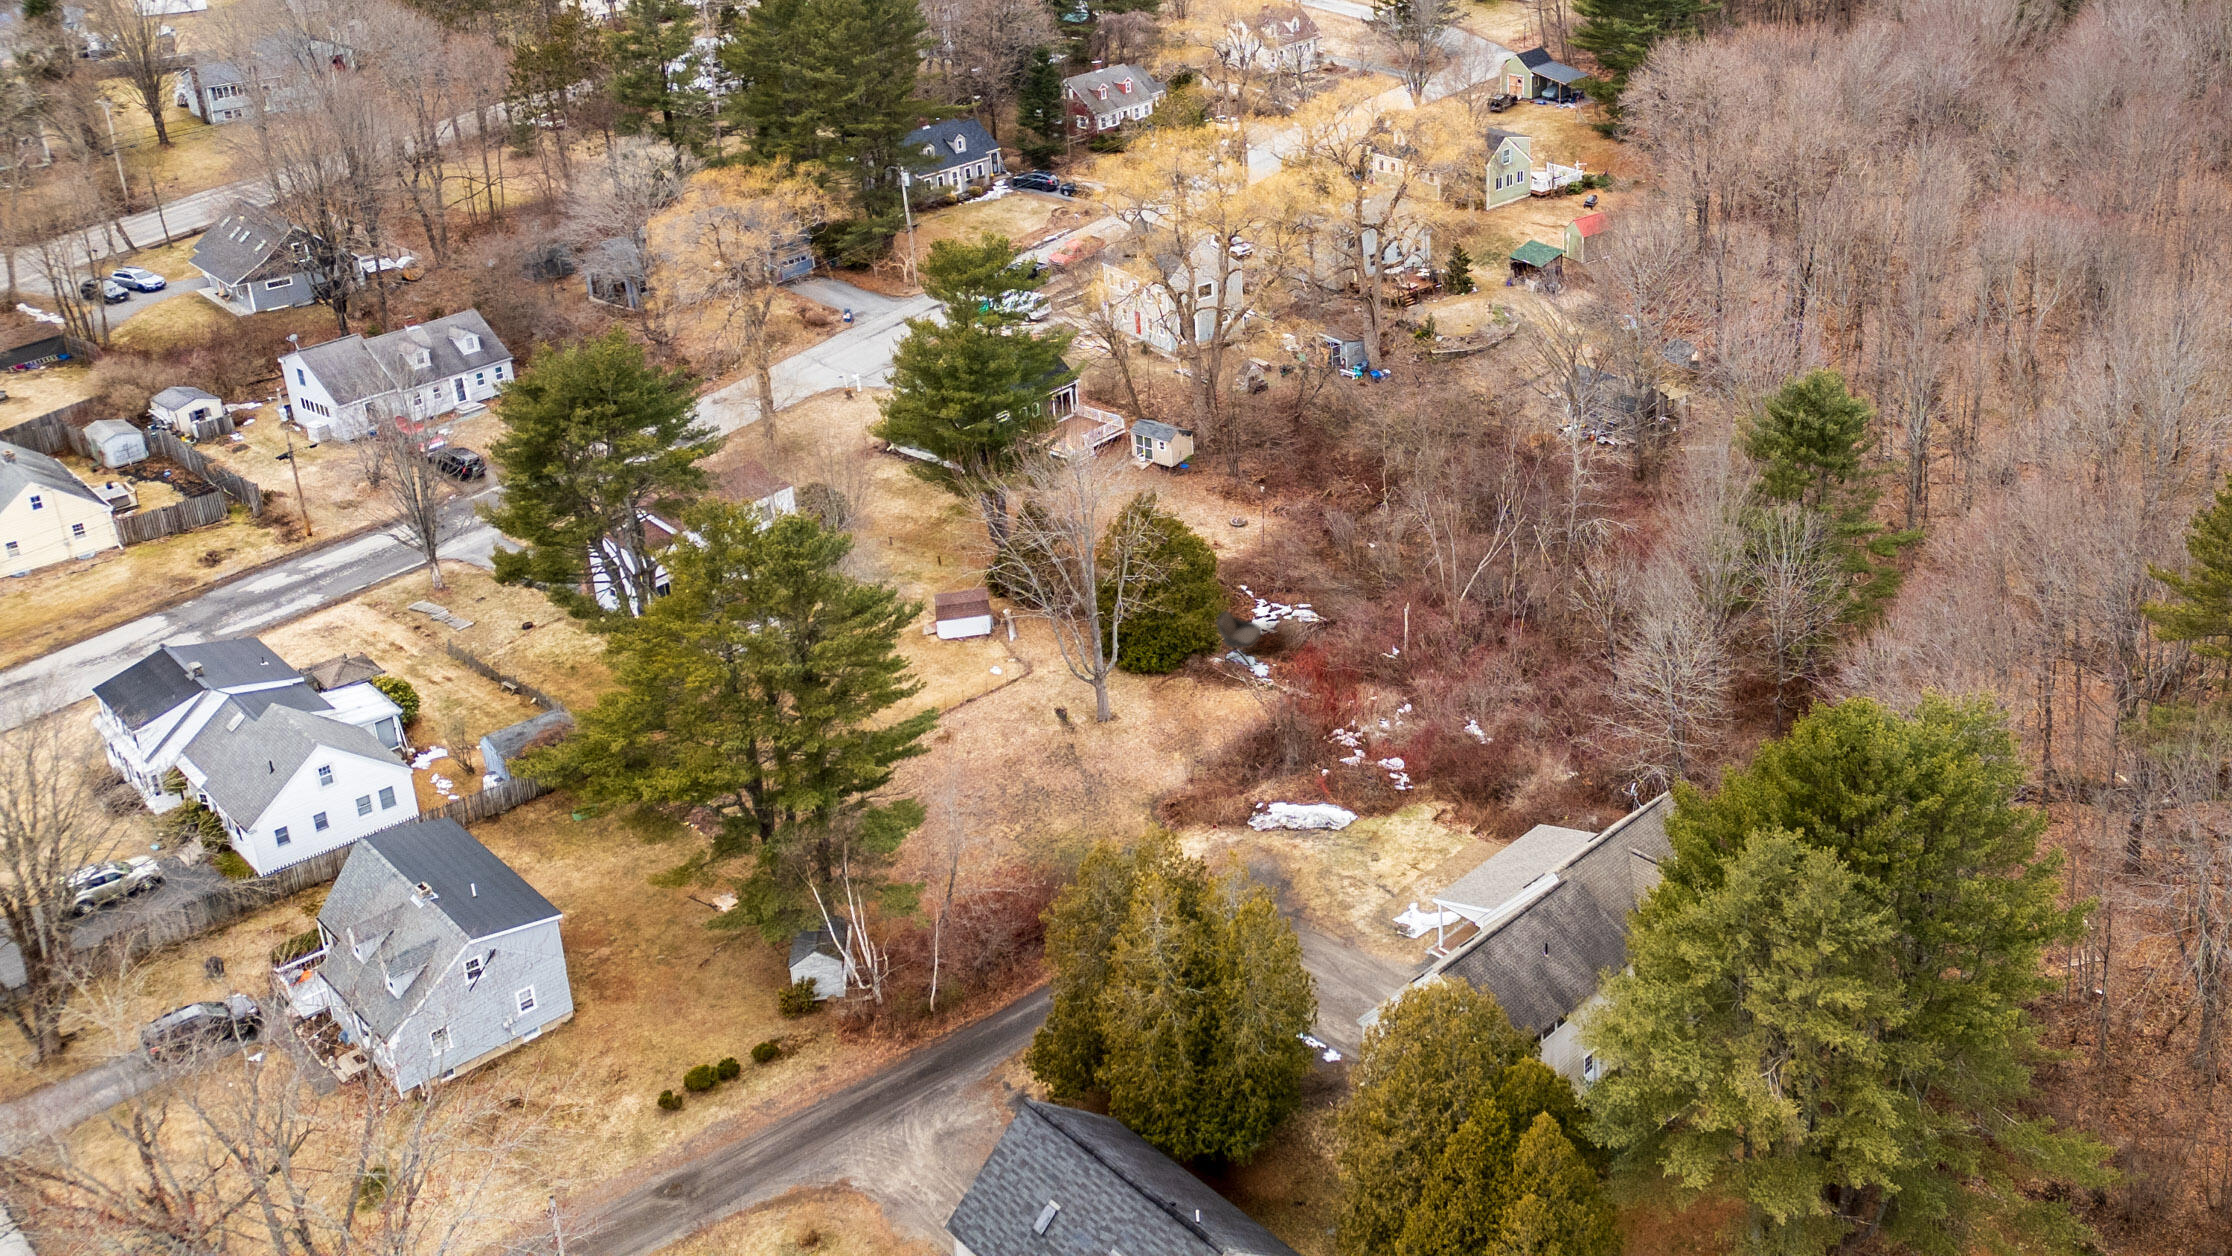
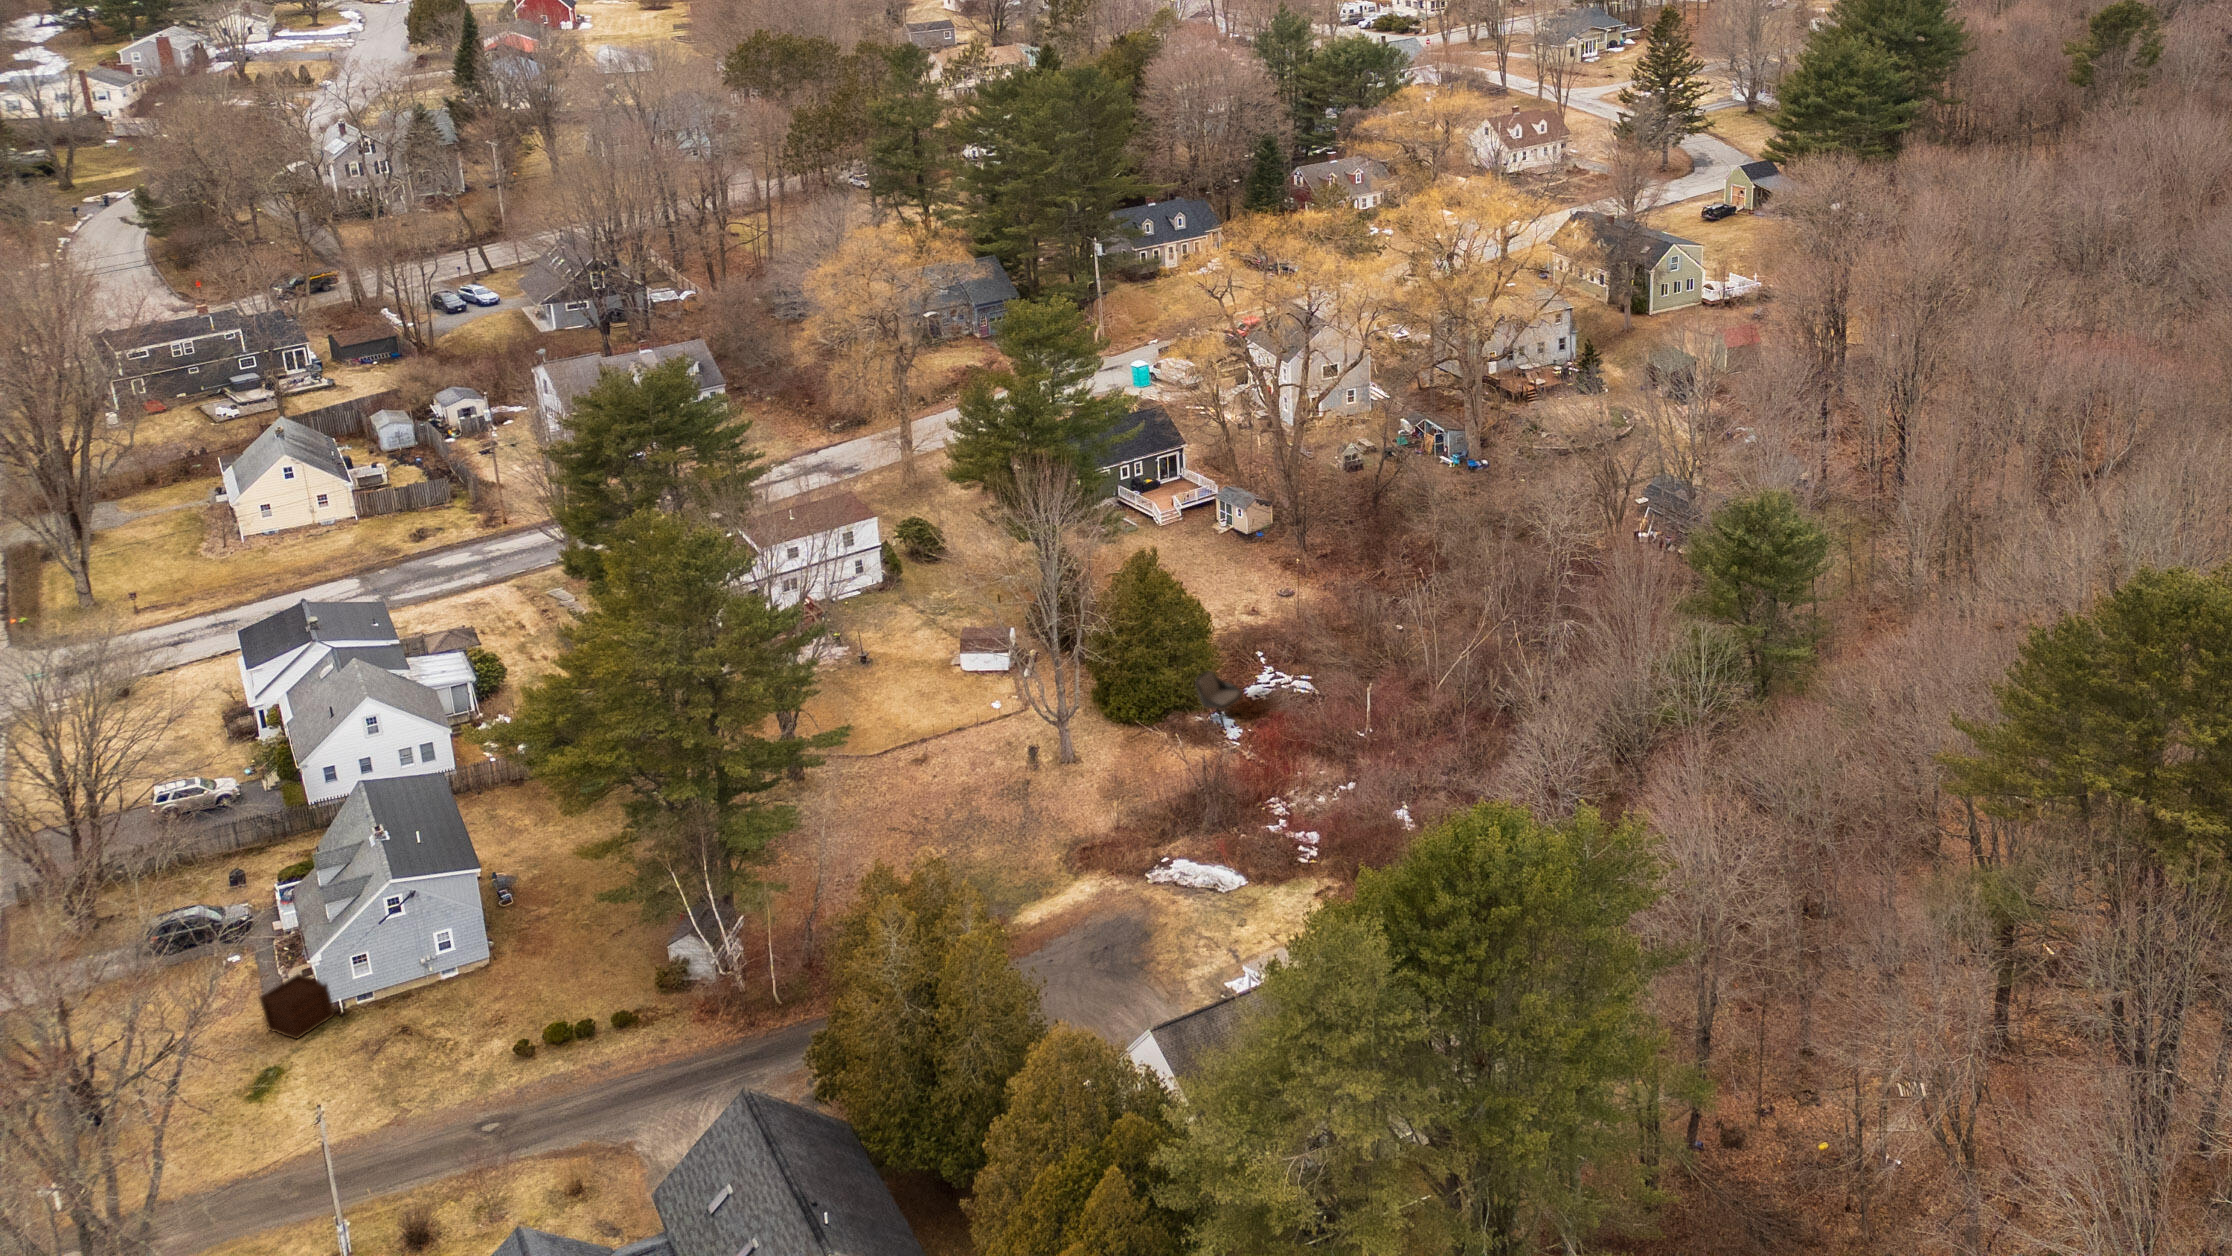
wooden crate: none [335,1064,420,1136] -> present [260,974,335,1039]

